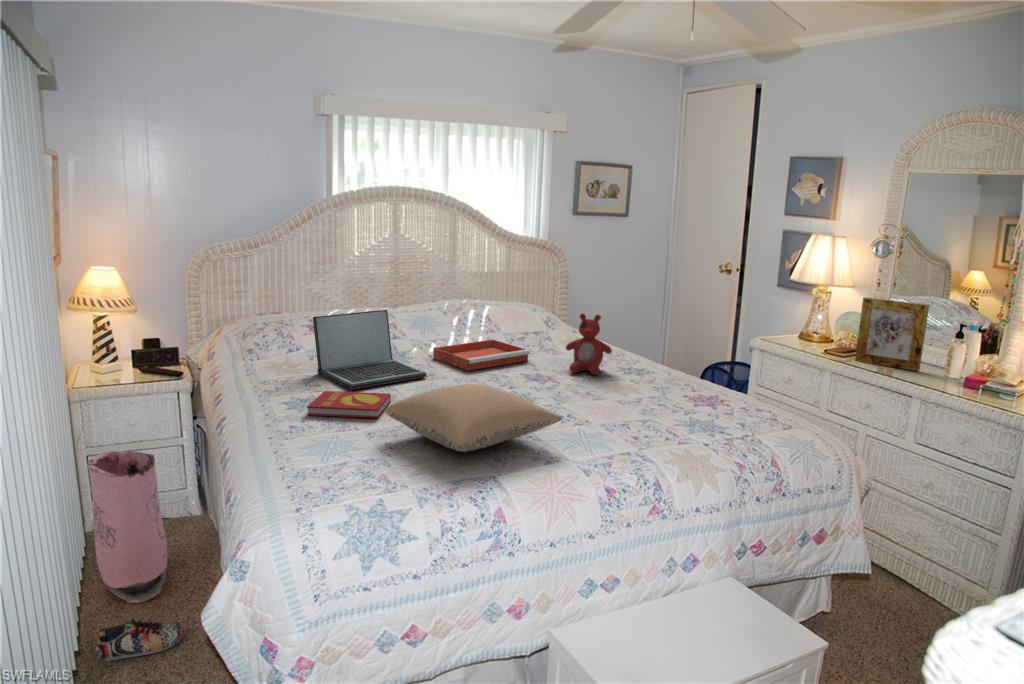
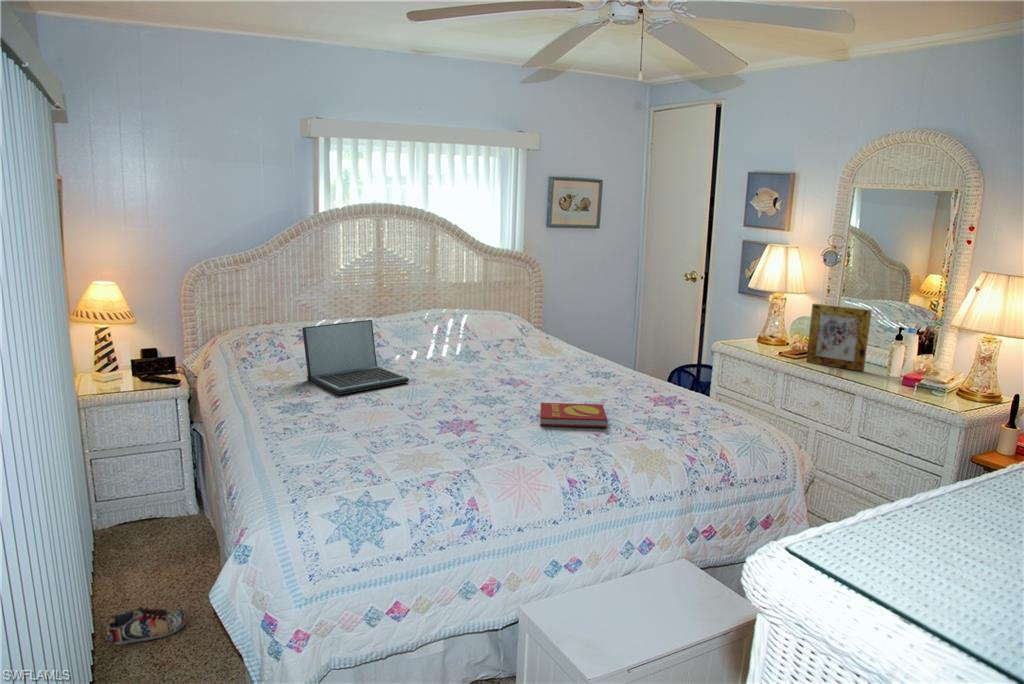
stuffed bear: present [566,314,612,375] -> none [538,321,581,378]
tray: present [433,340,530,370] -> none [415,346,505,376]
pillow: present [385,384,562,452] -> none [370,388,531,448]
book: present [307,391,391,418] -> present [540,403,607,427]
bag: present [88,450,168,603] -> none [95,453,170,594]

